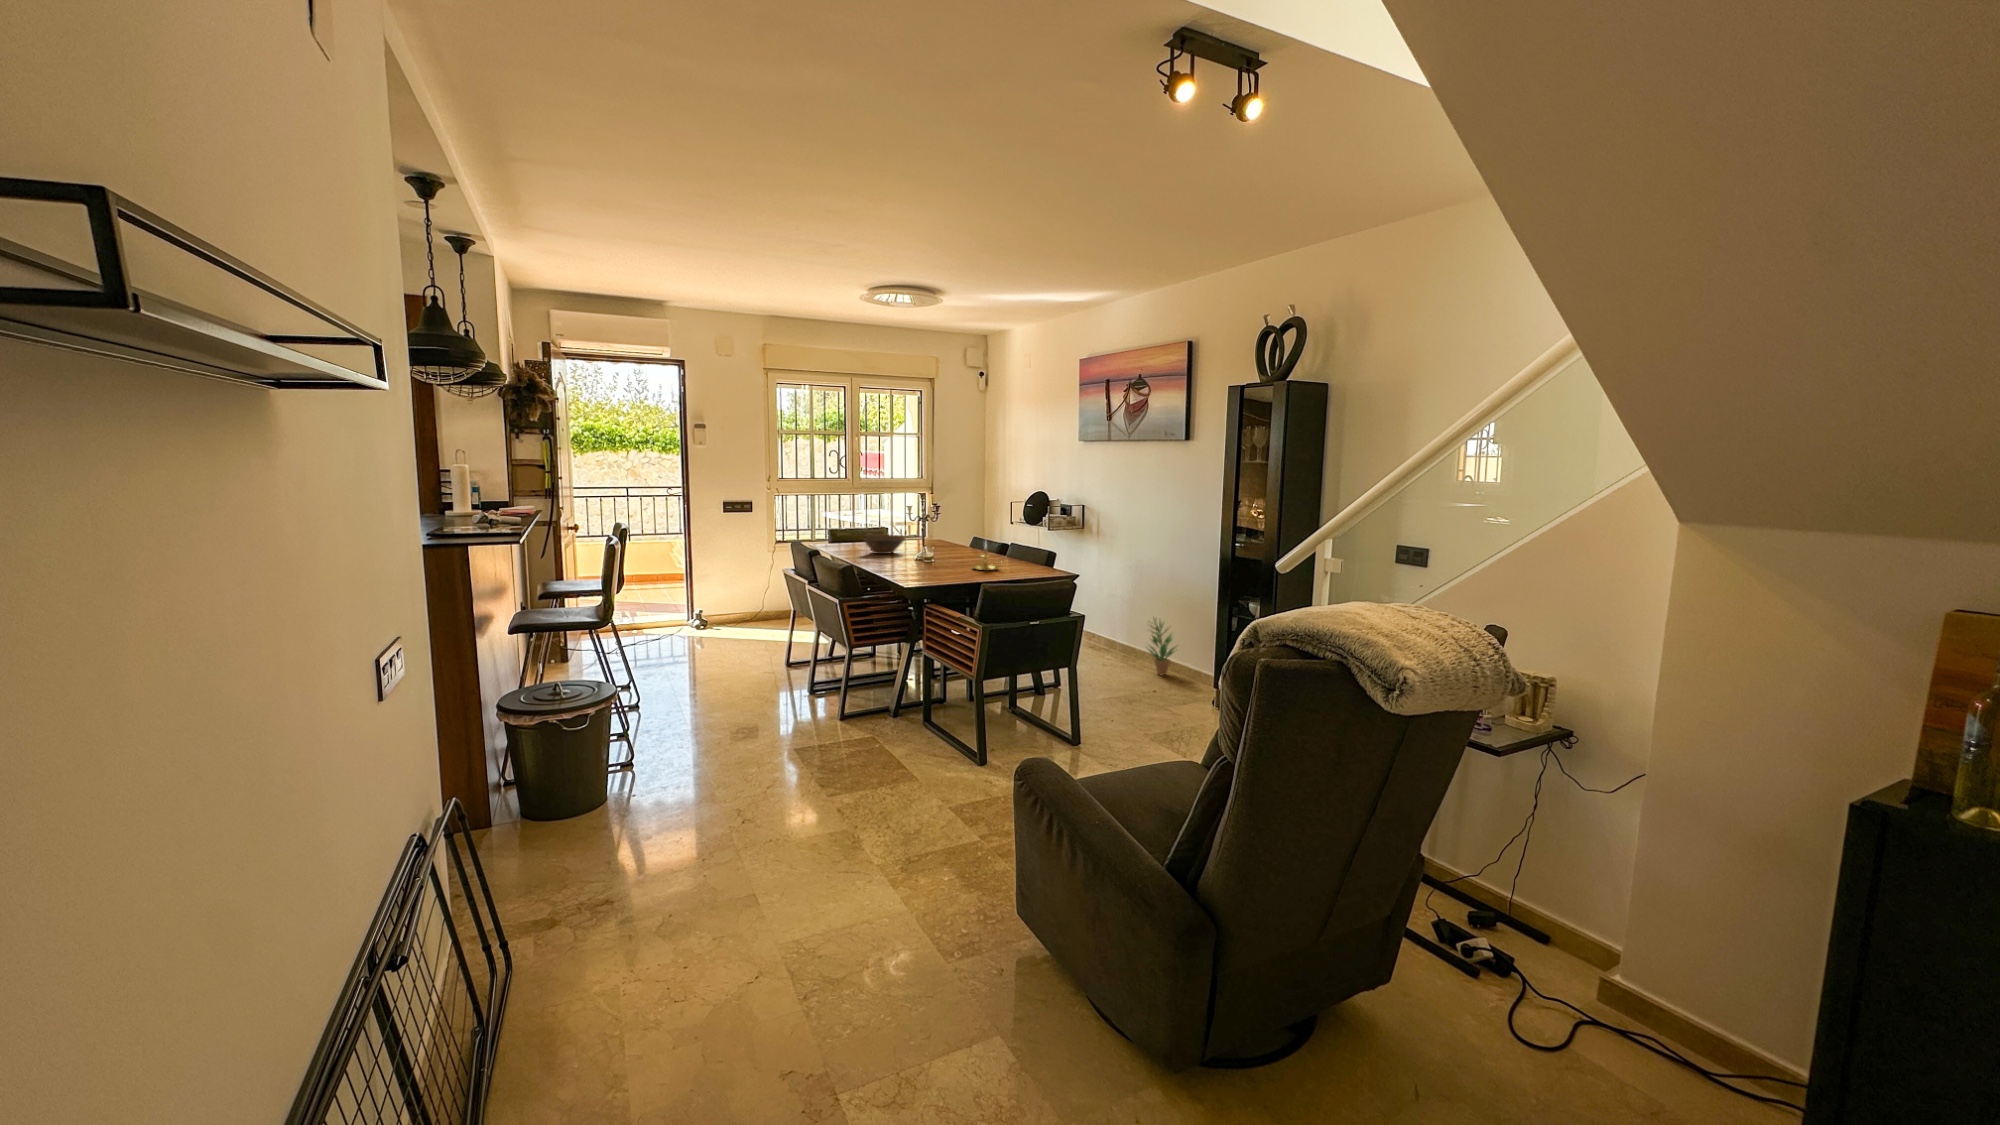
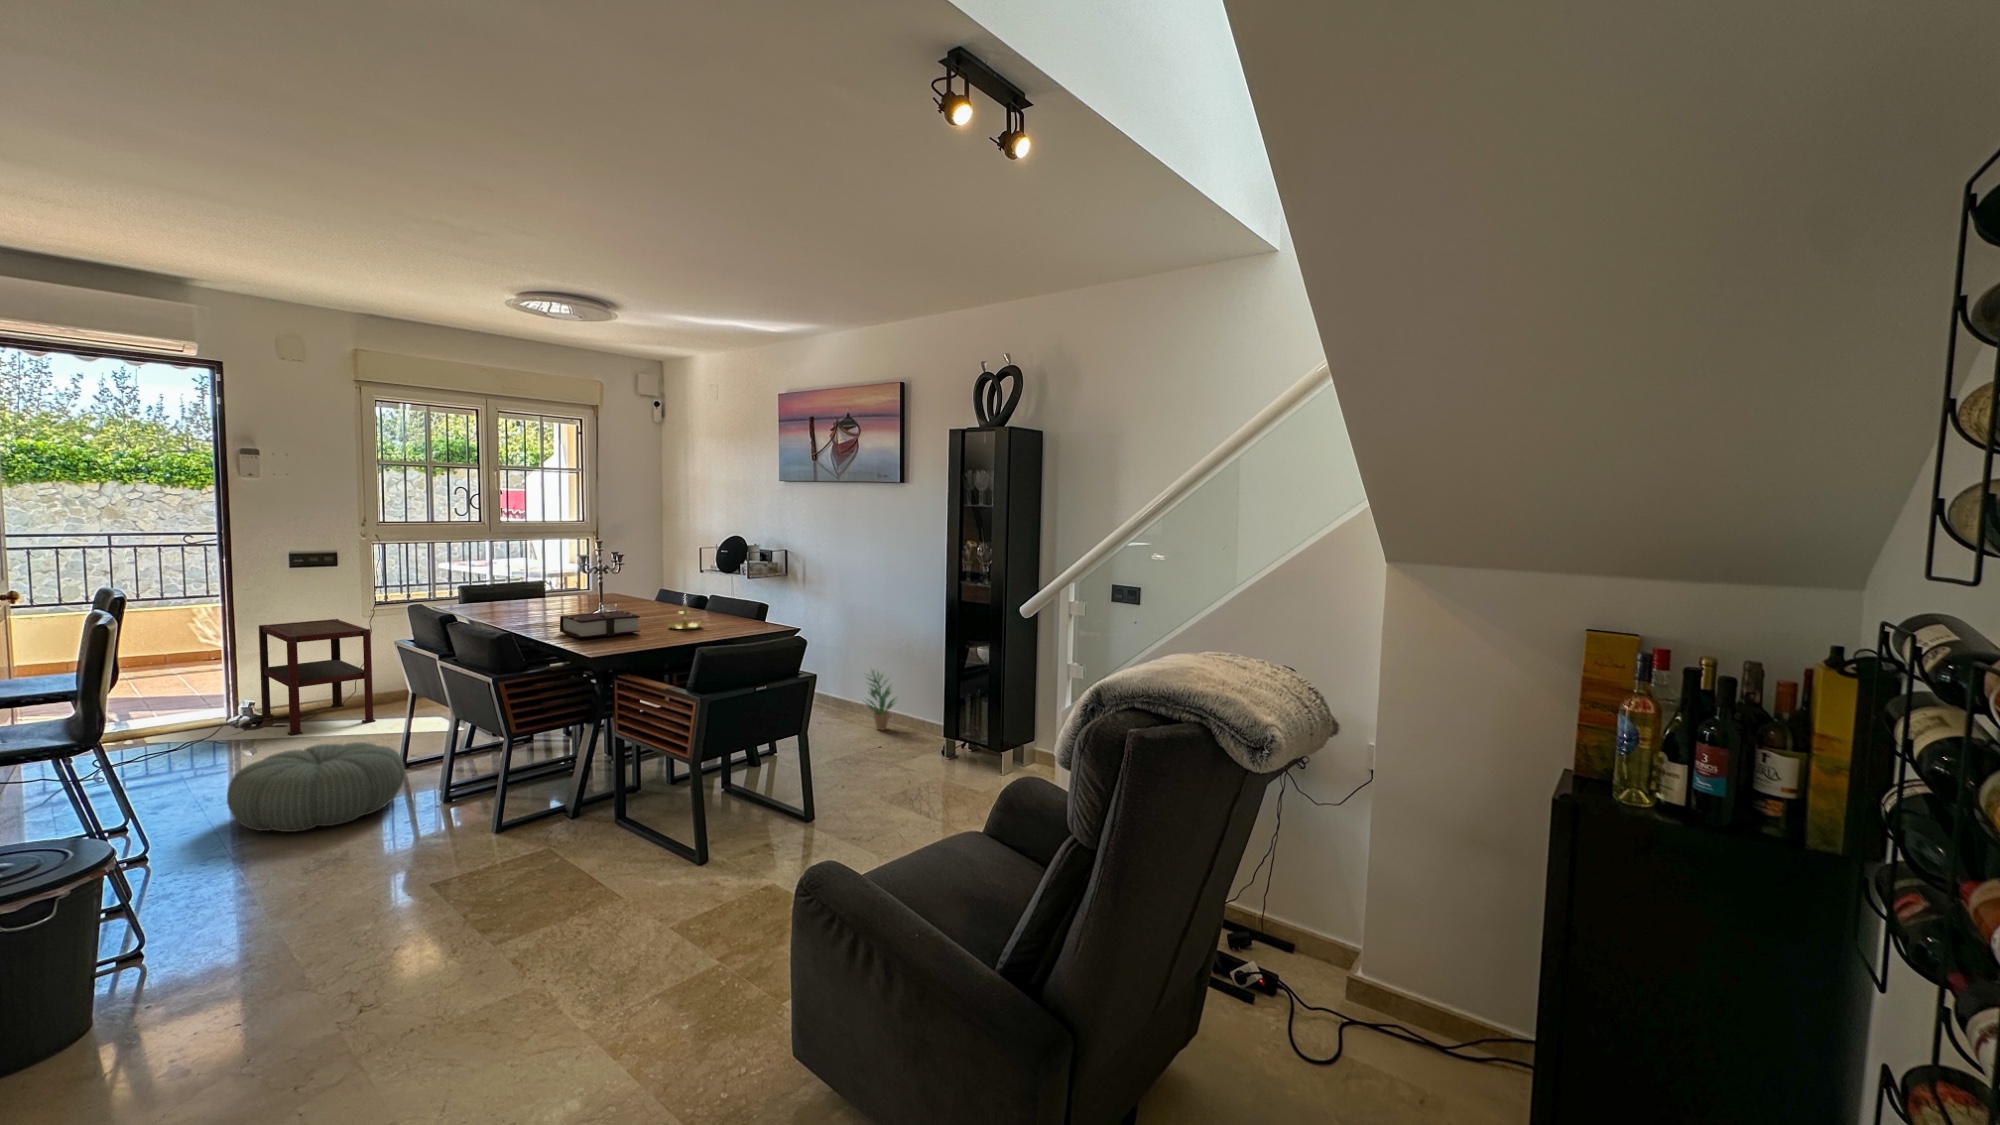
bowl: present [864,534,906,554] -> none [516,590,576,615]
book: none [890,552,949,573] -> present [560,610,640,638]
side table: none [706,553,775,637] -> present [259,619,376,735]
pouf: none [681,643,786,702] -> present [227,742,405,832]

